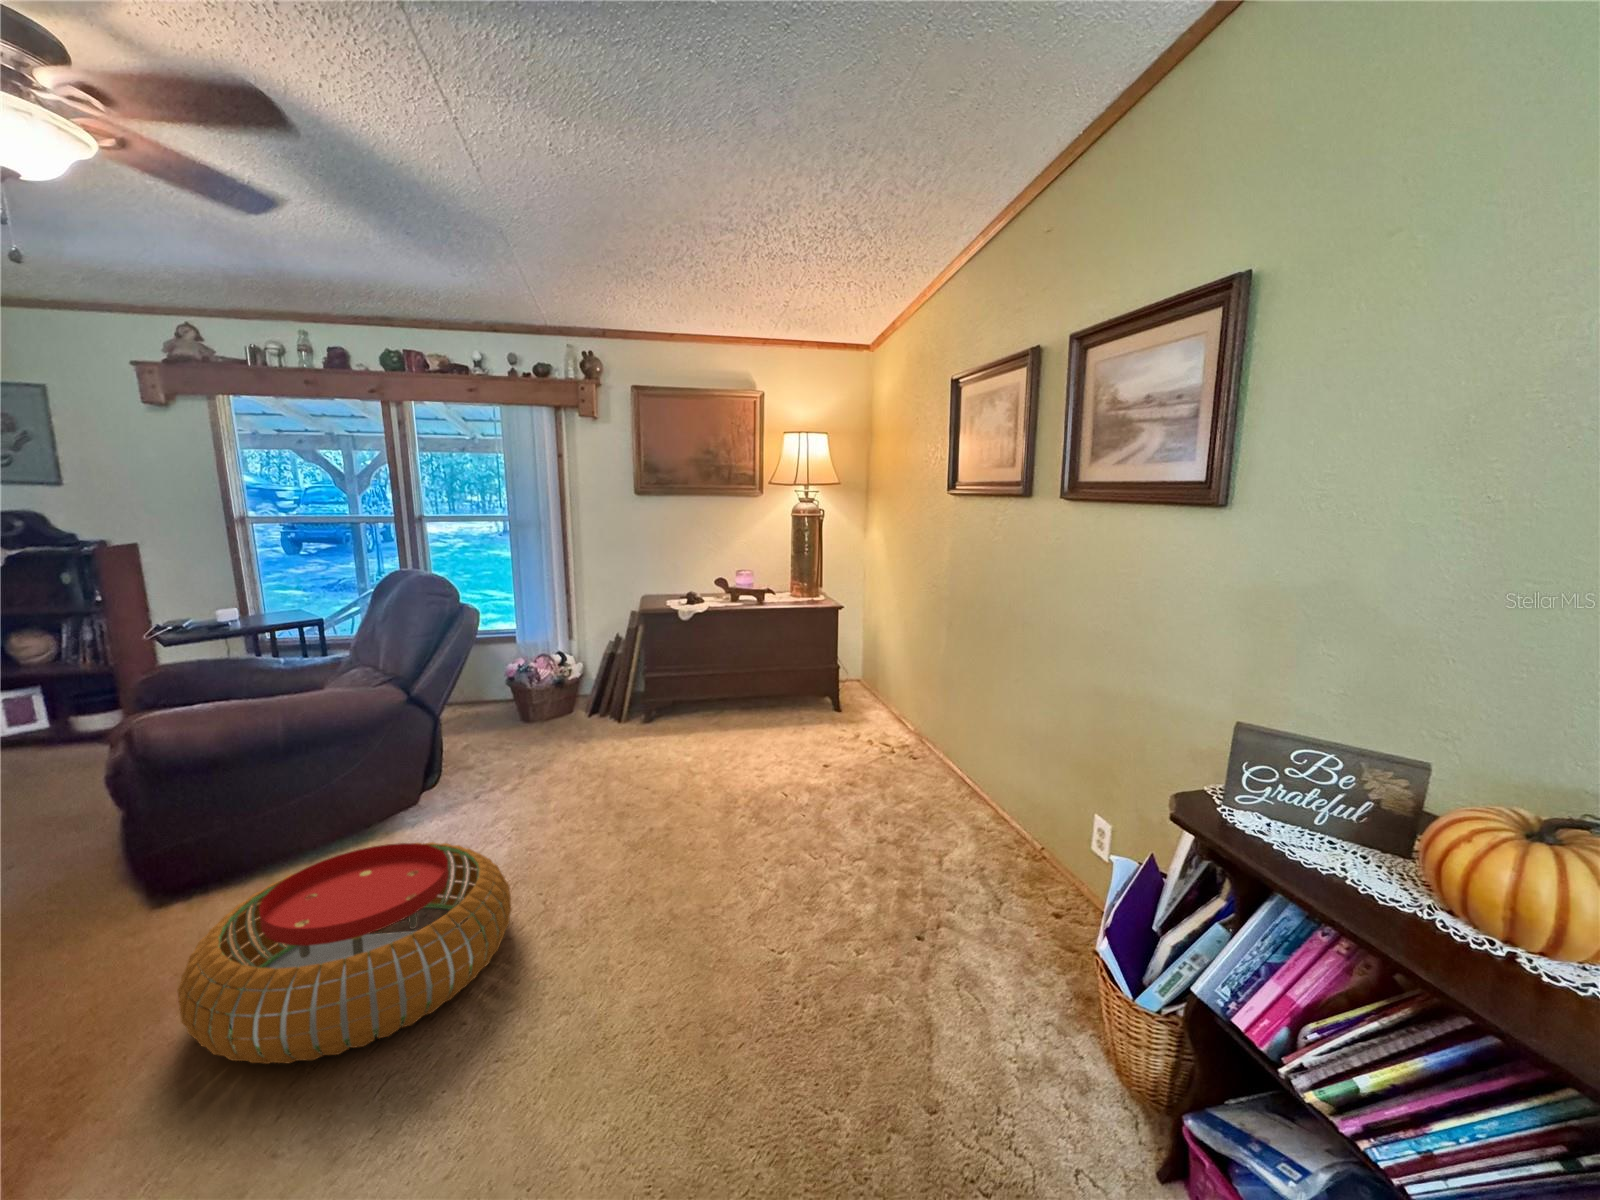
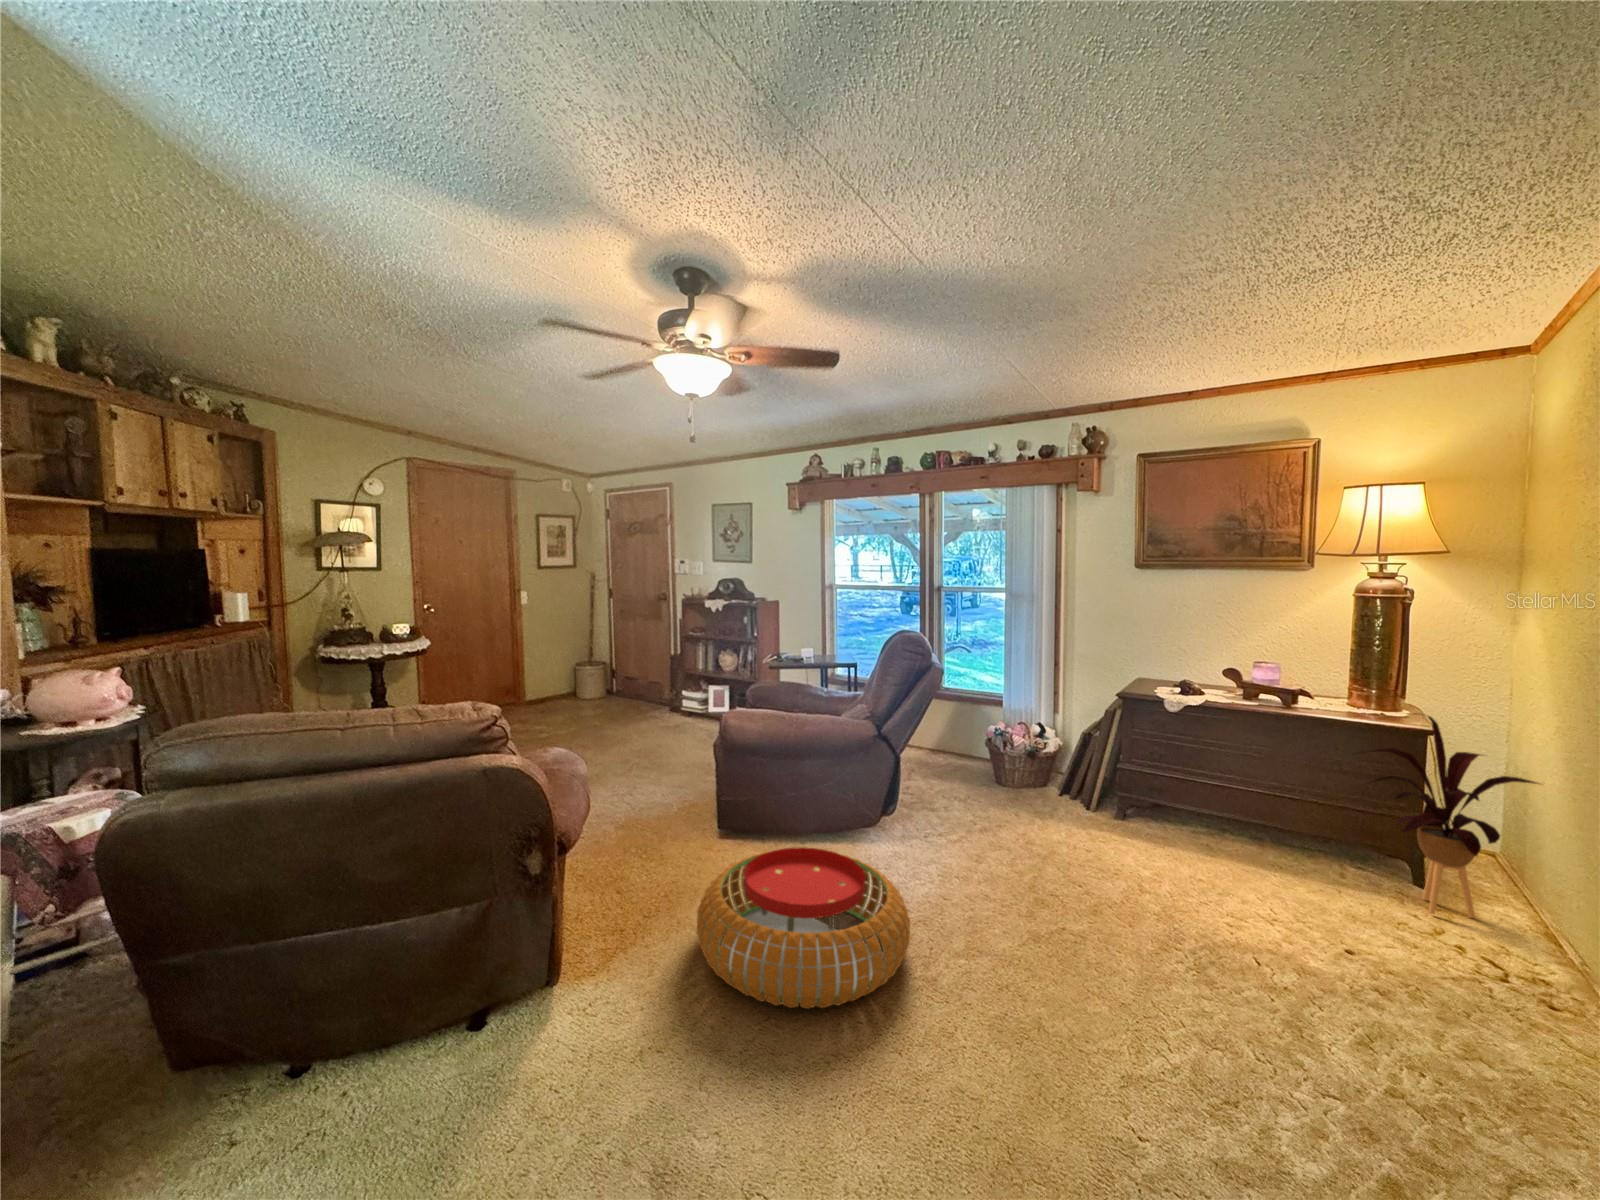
house plant: none [802,594,890,726] -> present [1370,713,1537,918]

